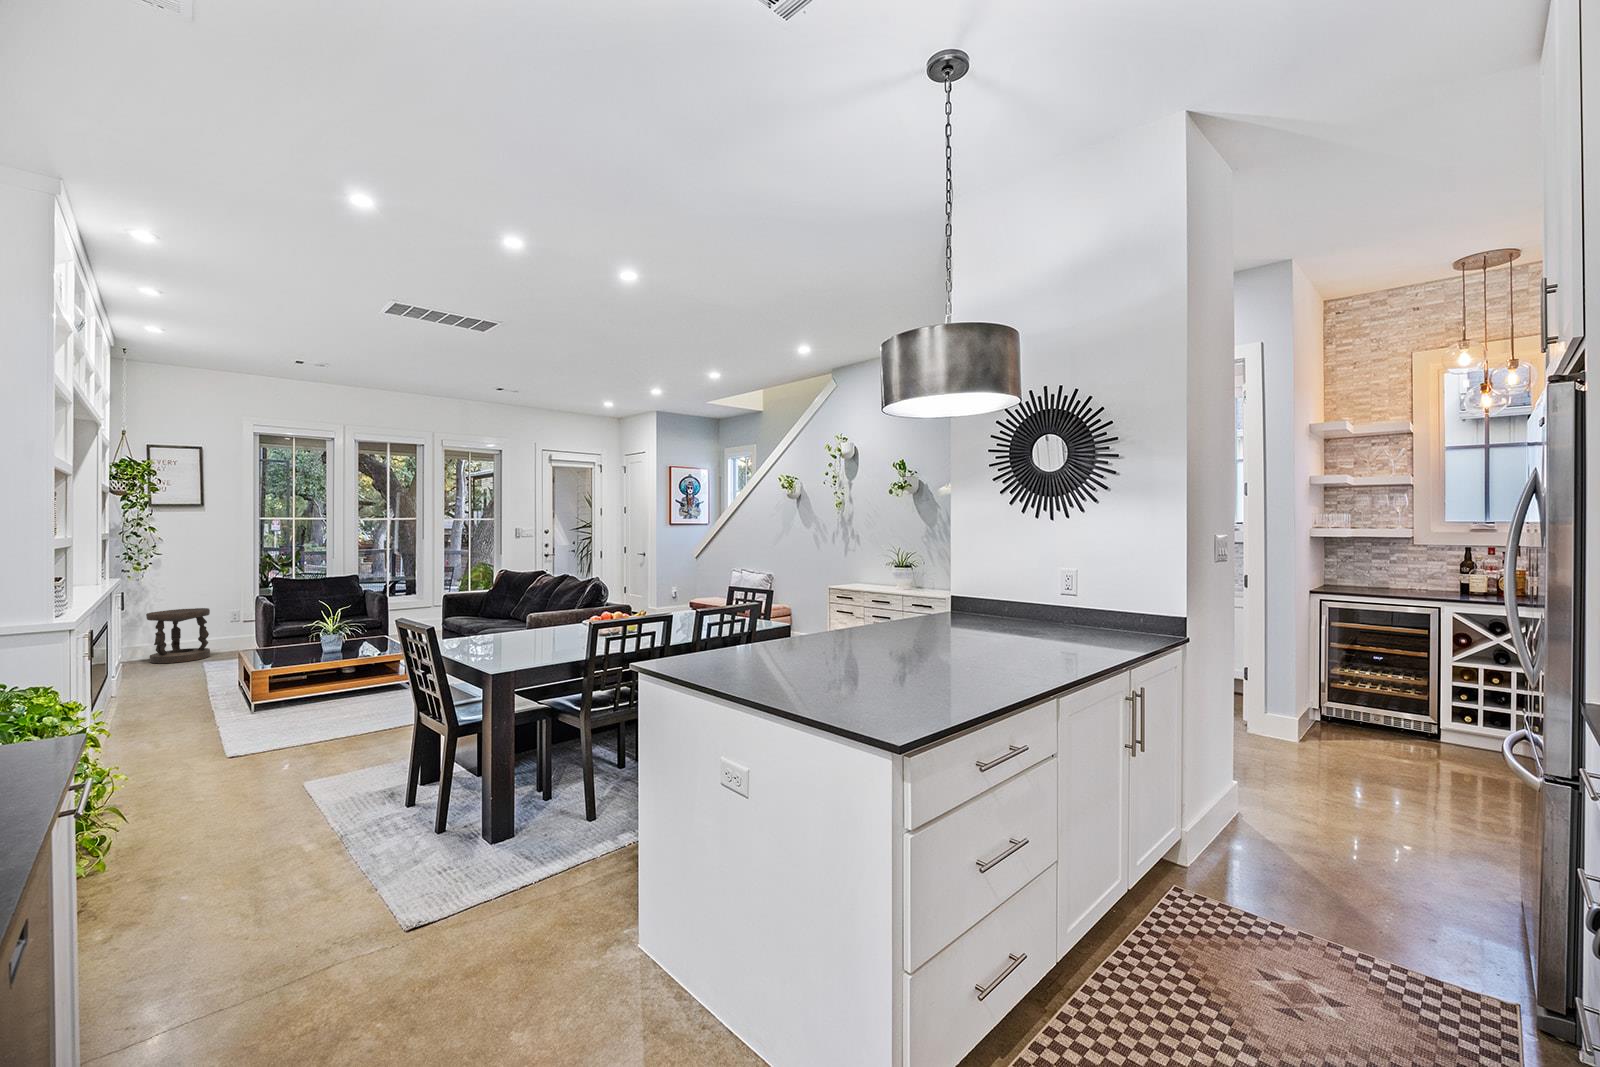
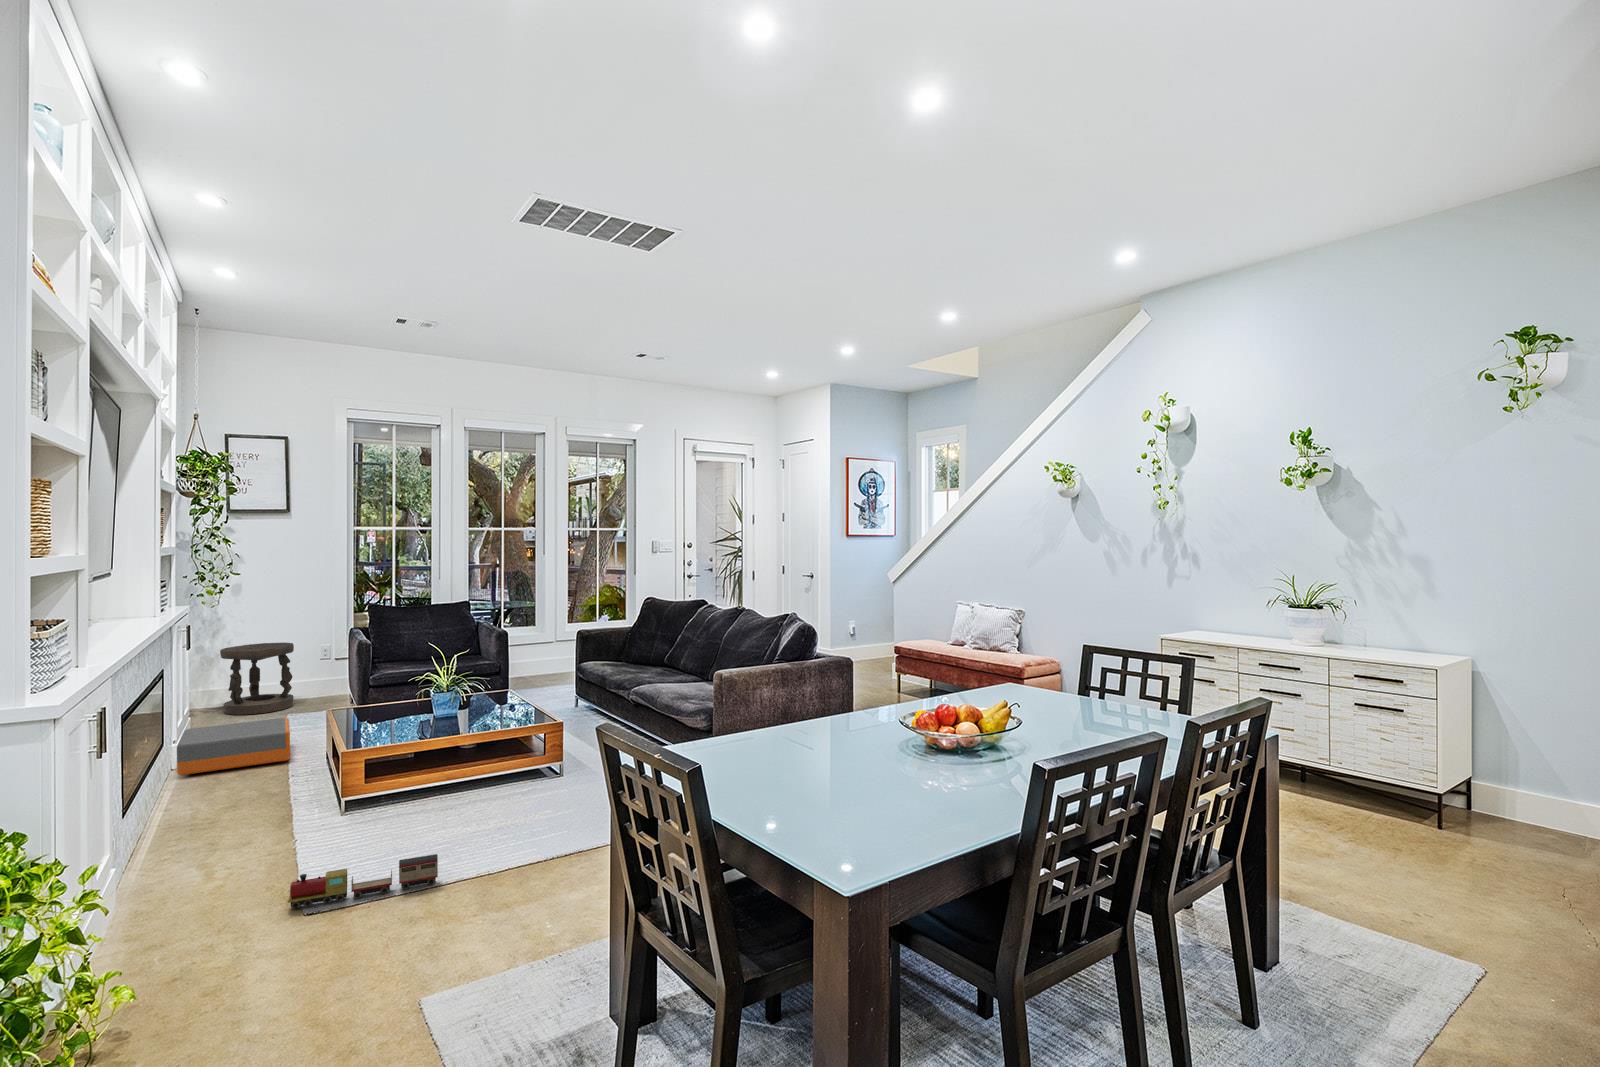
storage box: none [118,660,210,699] -> present [177,718,290,775]
toy train: none [215,726,320,759] -> present [287,854,438,909]

